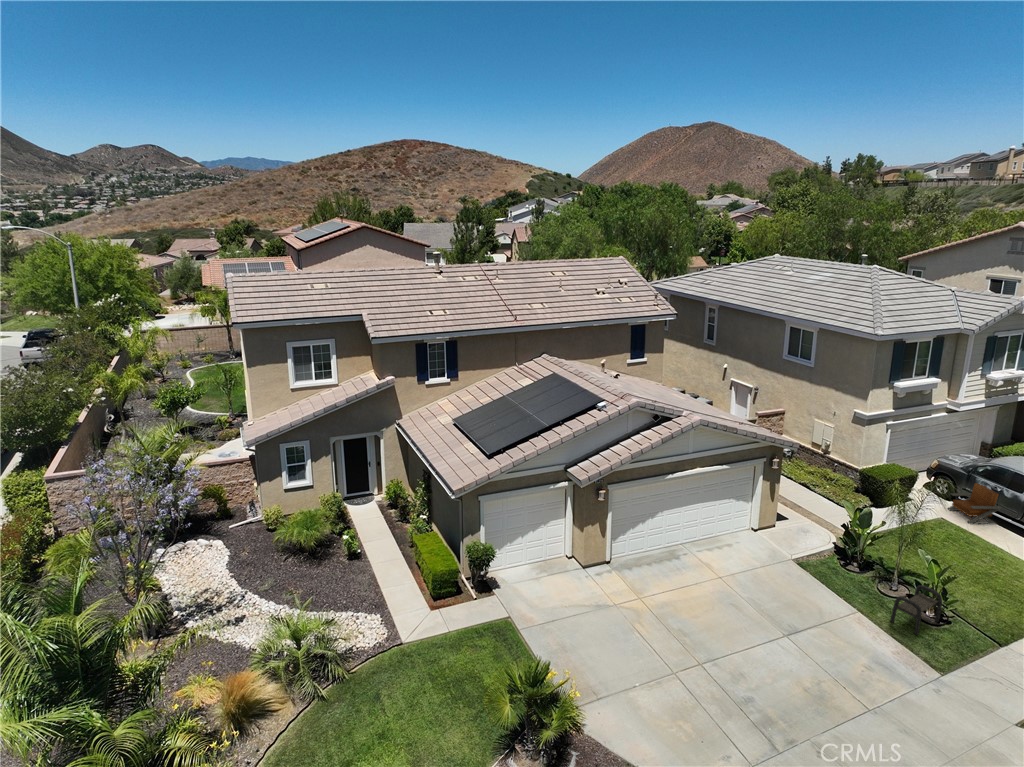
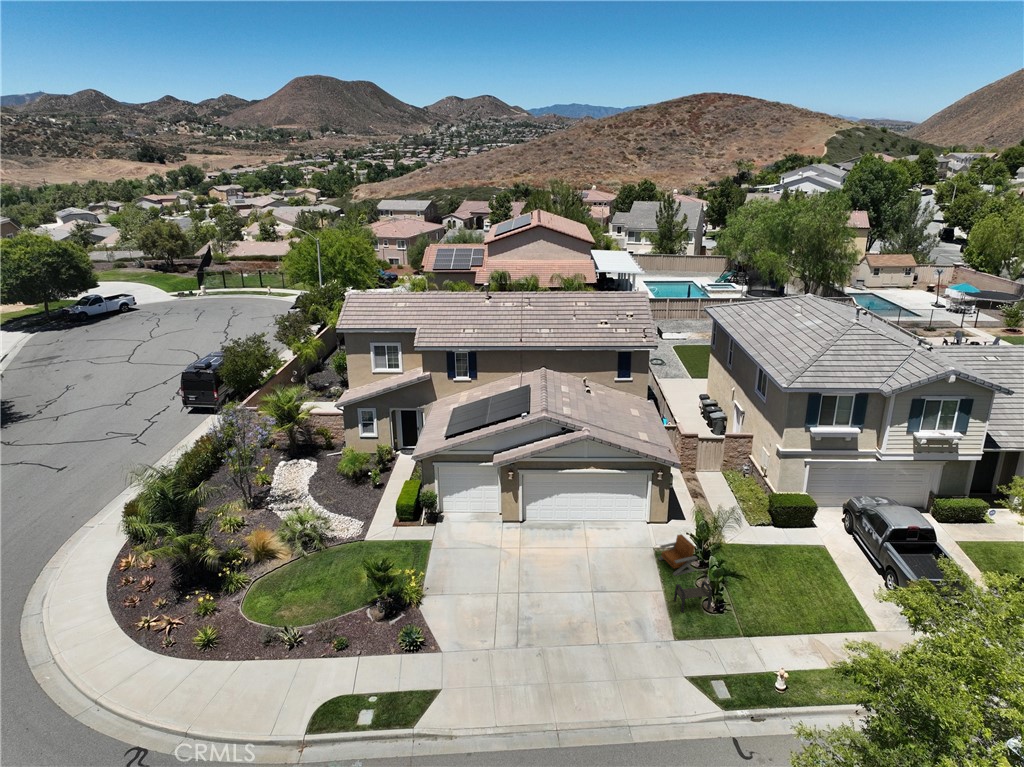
lounge chair: present [948,483,1001,524] -> present [658,534,697,576]

